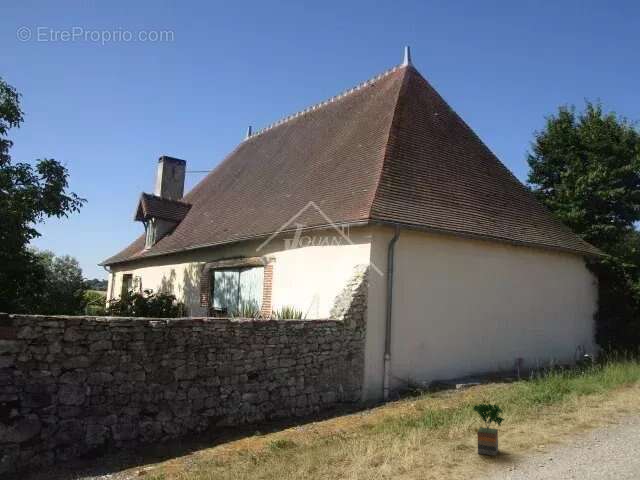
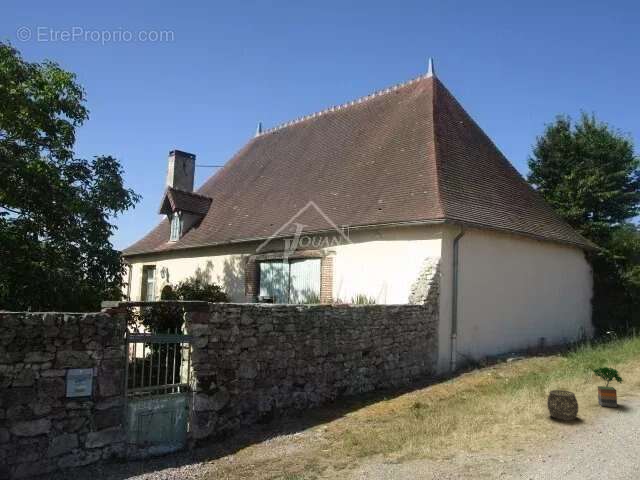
woven basket: none [393,431,429,471] -> present [547,390,578,420]

